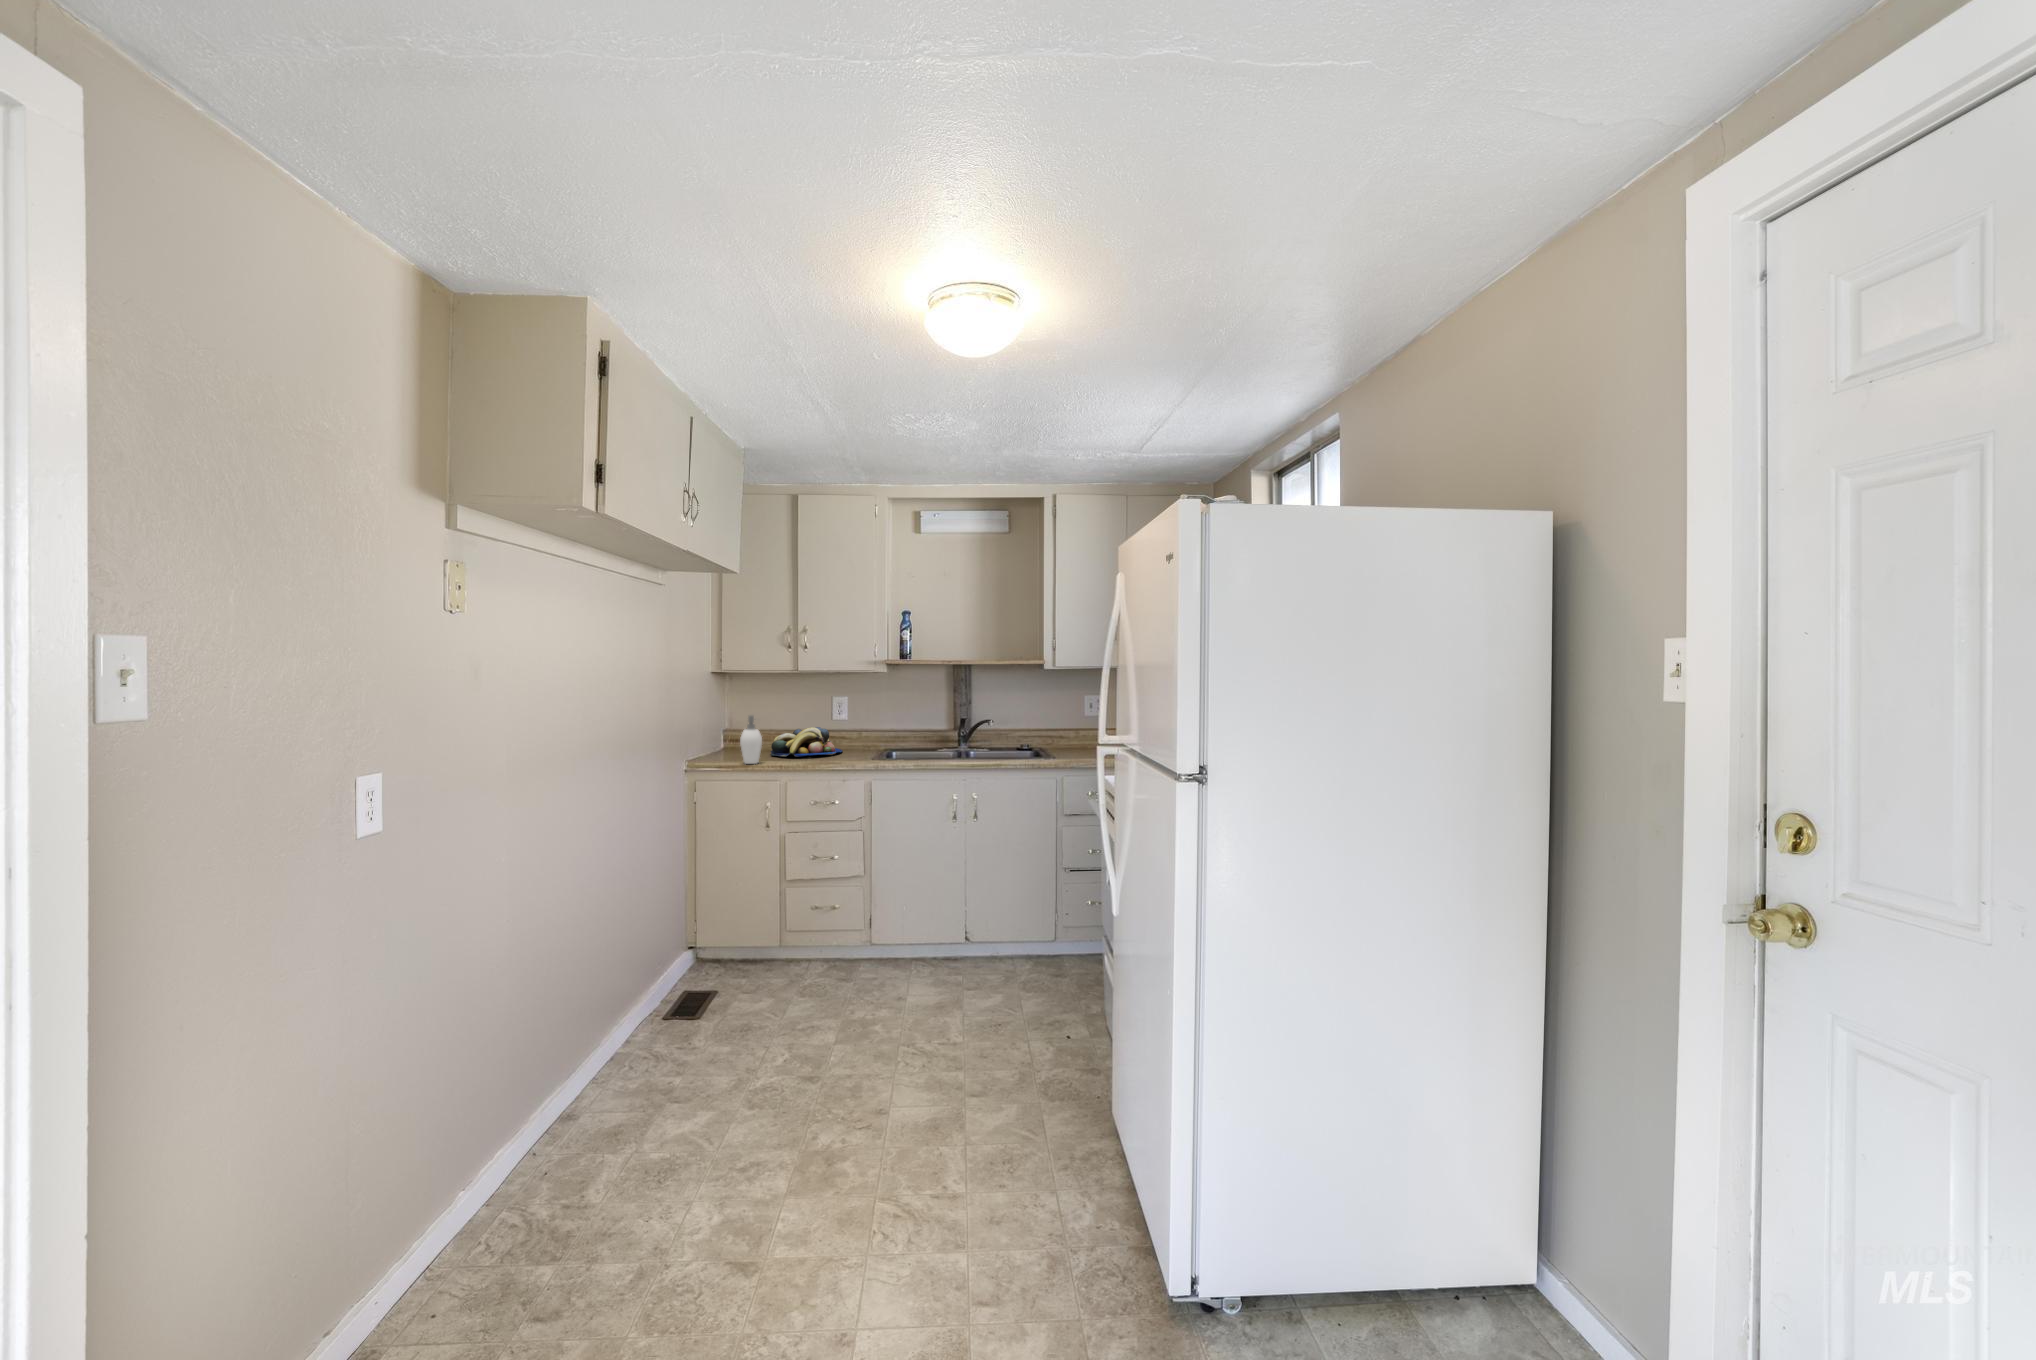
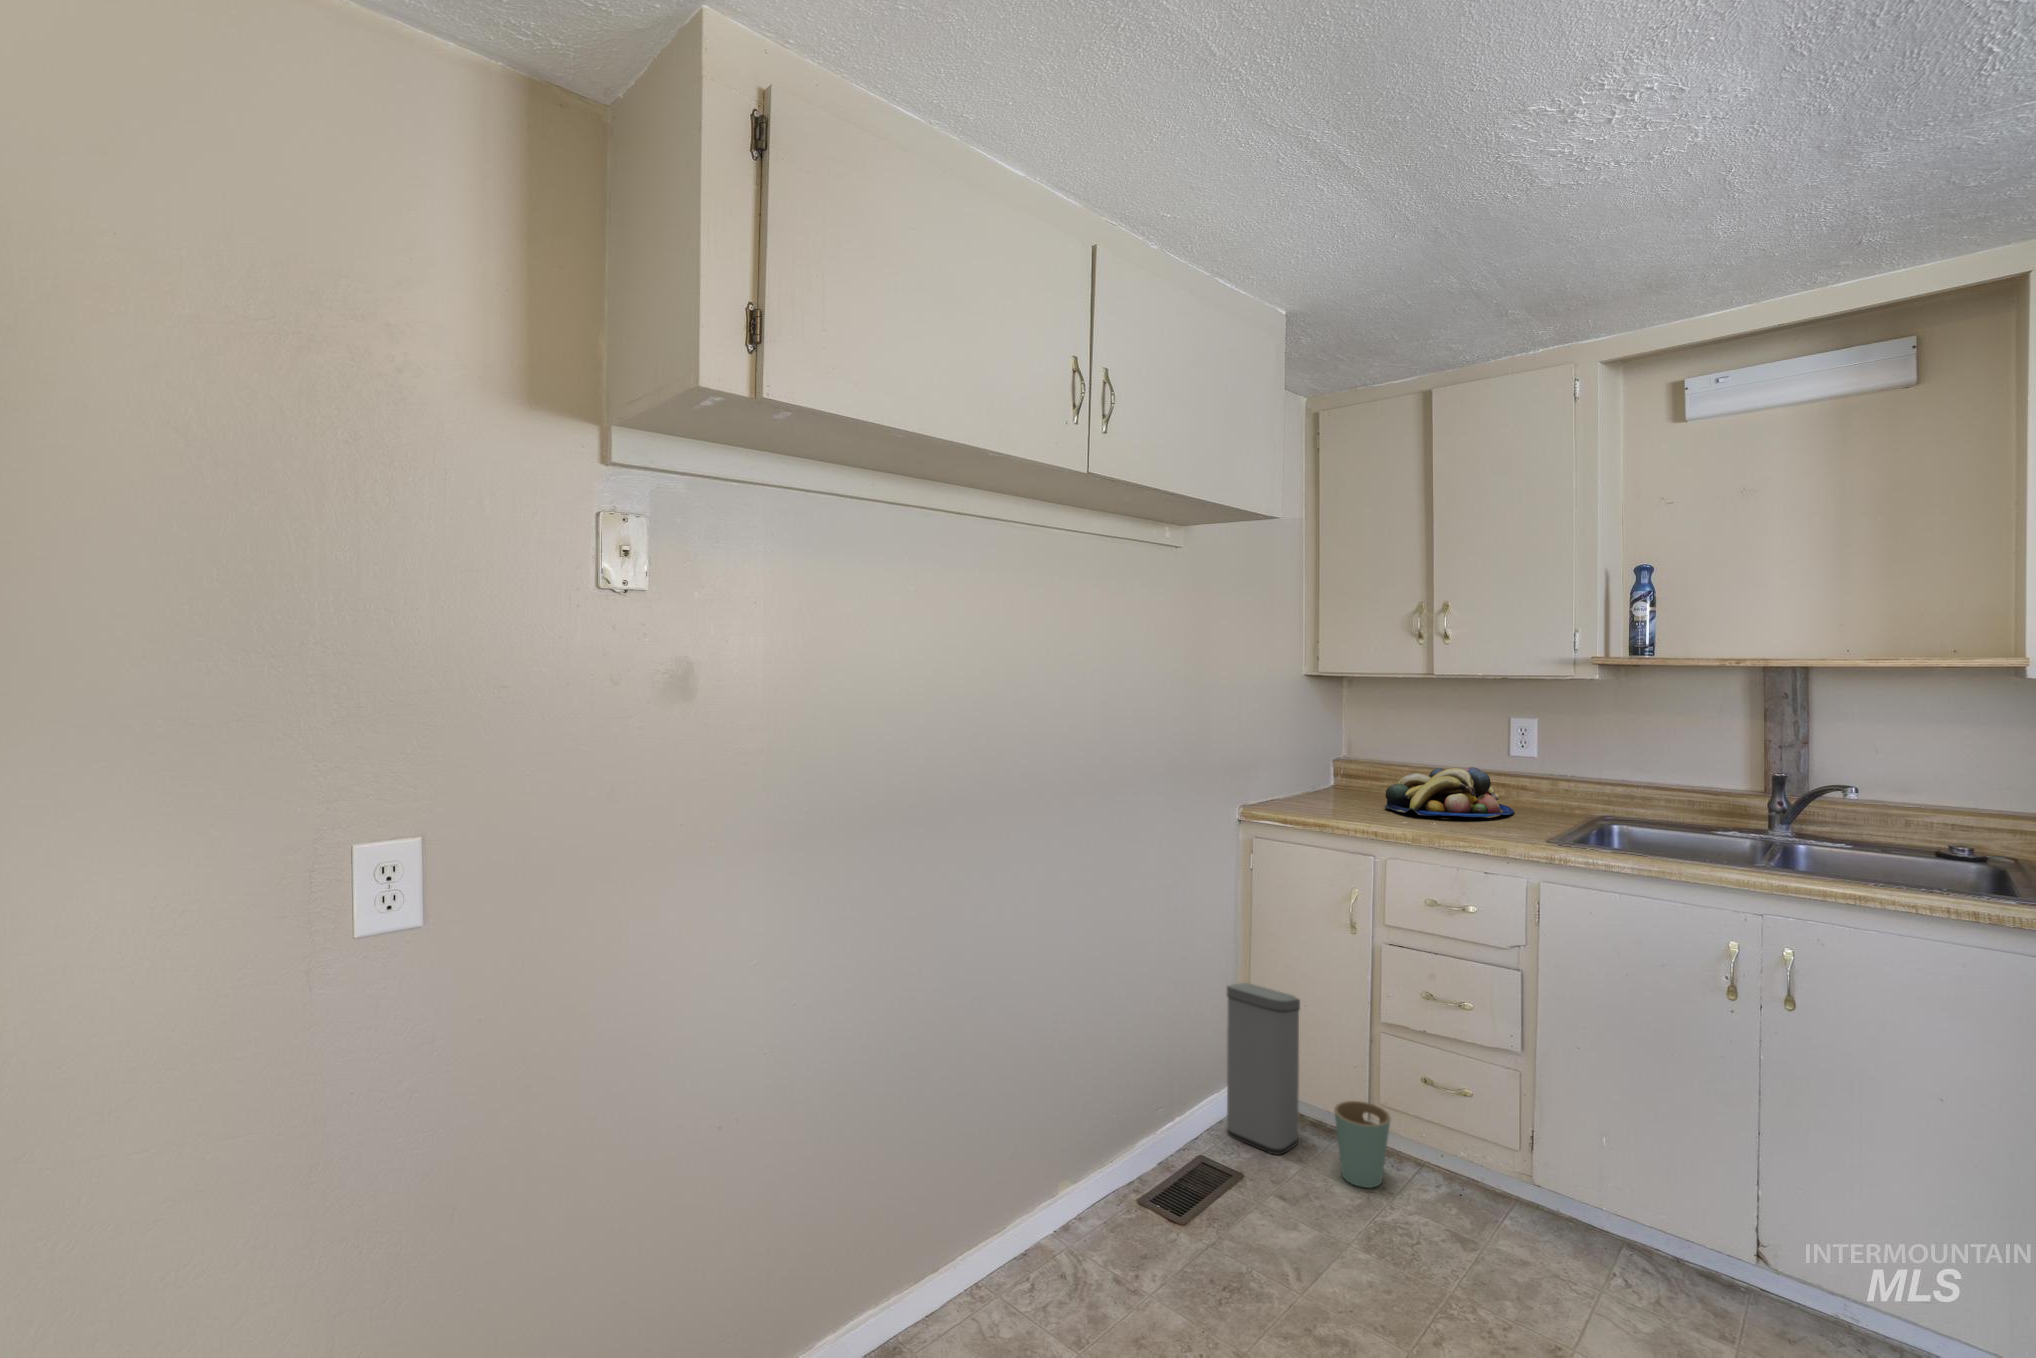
soap dispenser: present [740,715,762,764] -> none [1324,743,1359,820]
trash can: none [689,877,798,980] -> present [1227,983,1390,1188]

